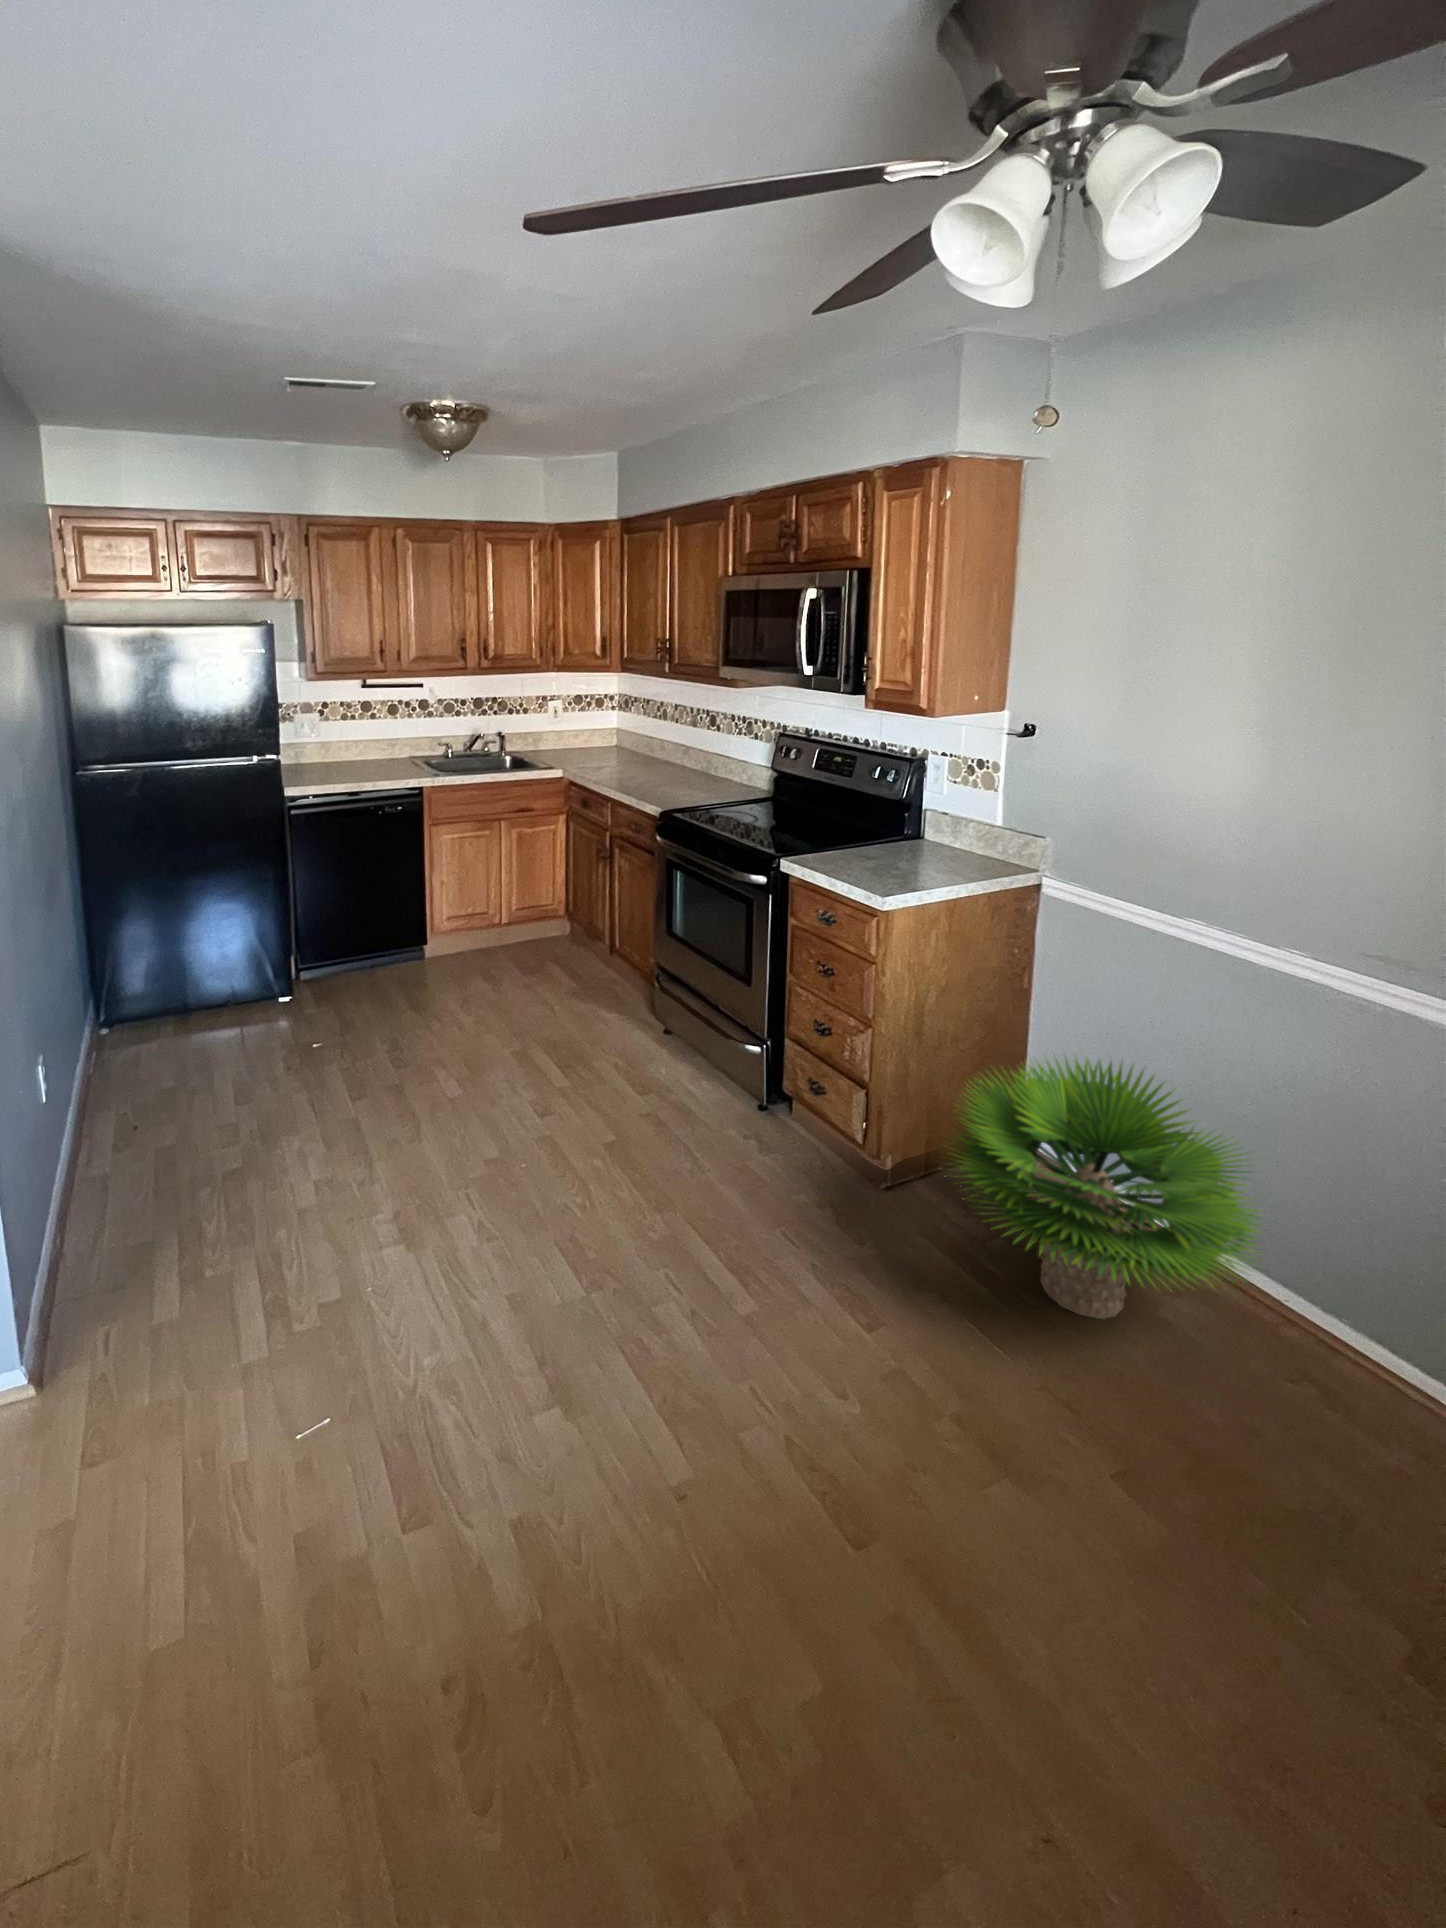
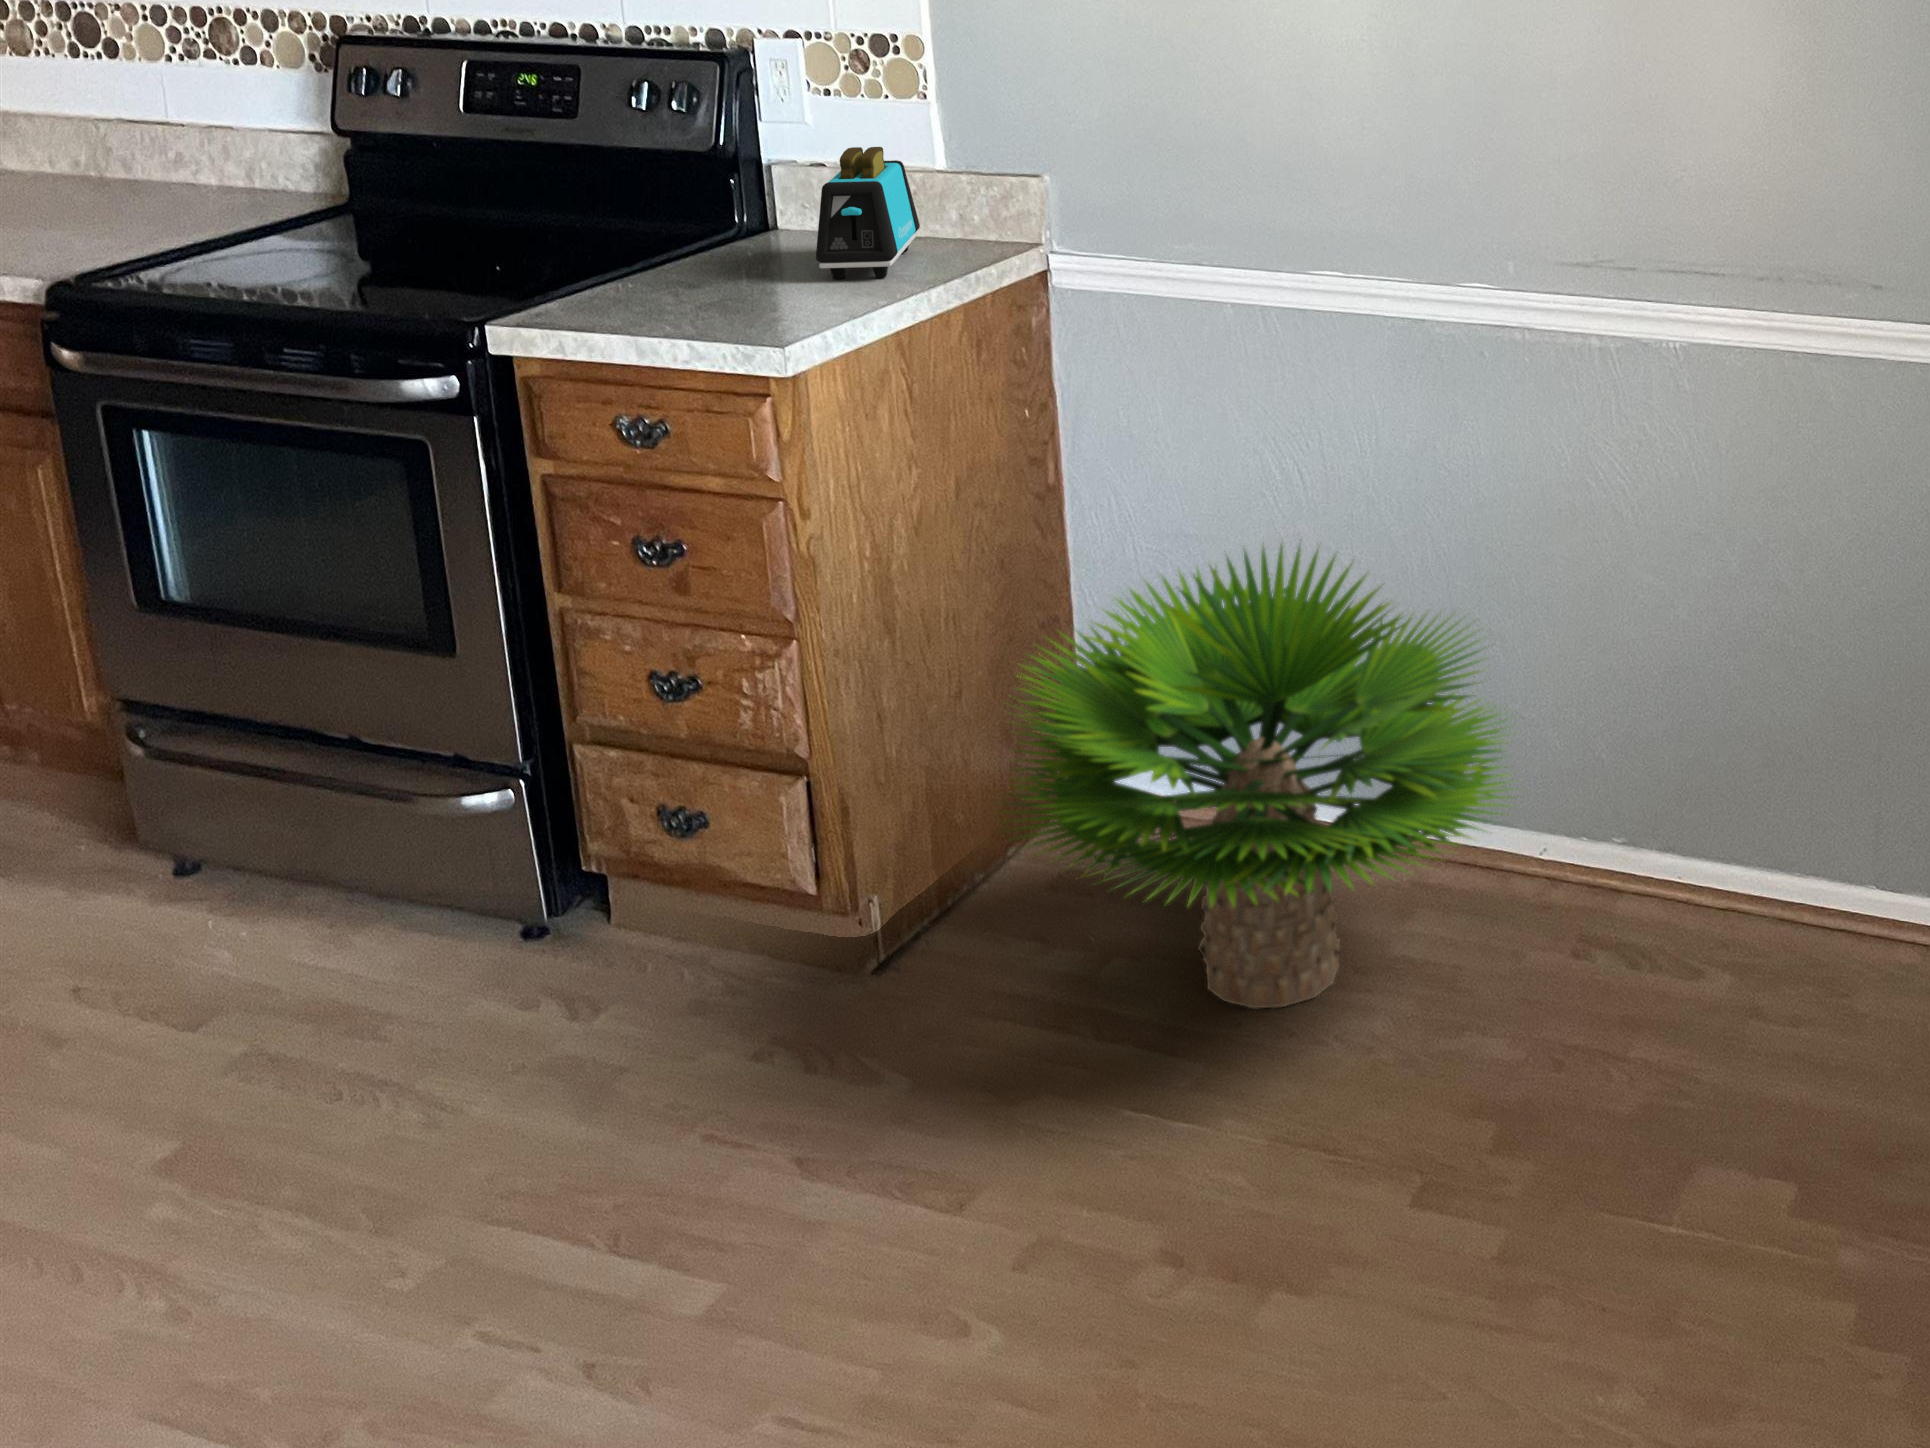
toaster: none [924,810,983,873] -> present [816,147,920,279]

